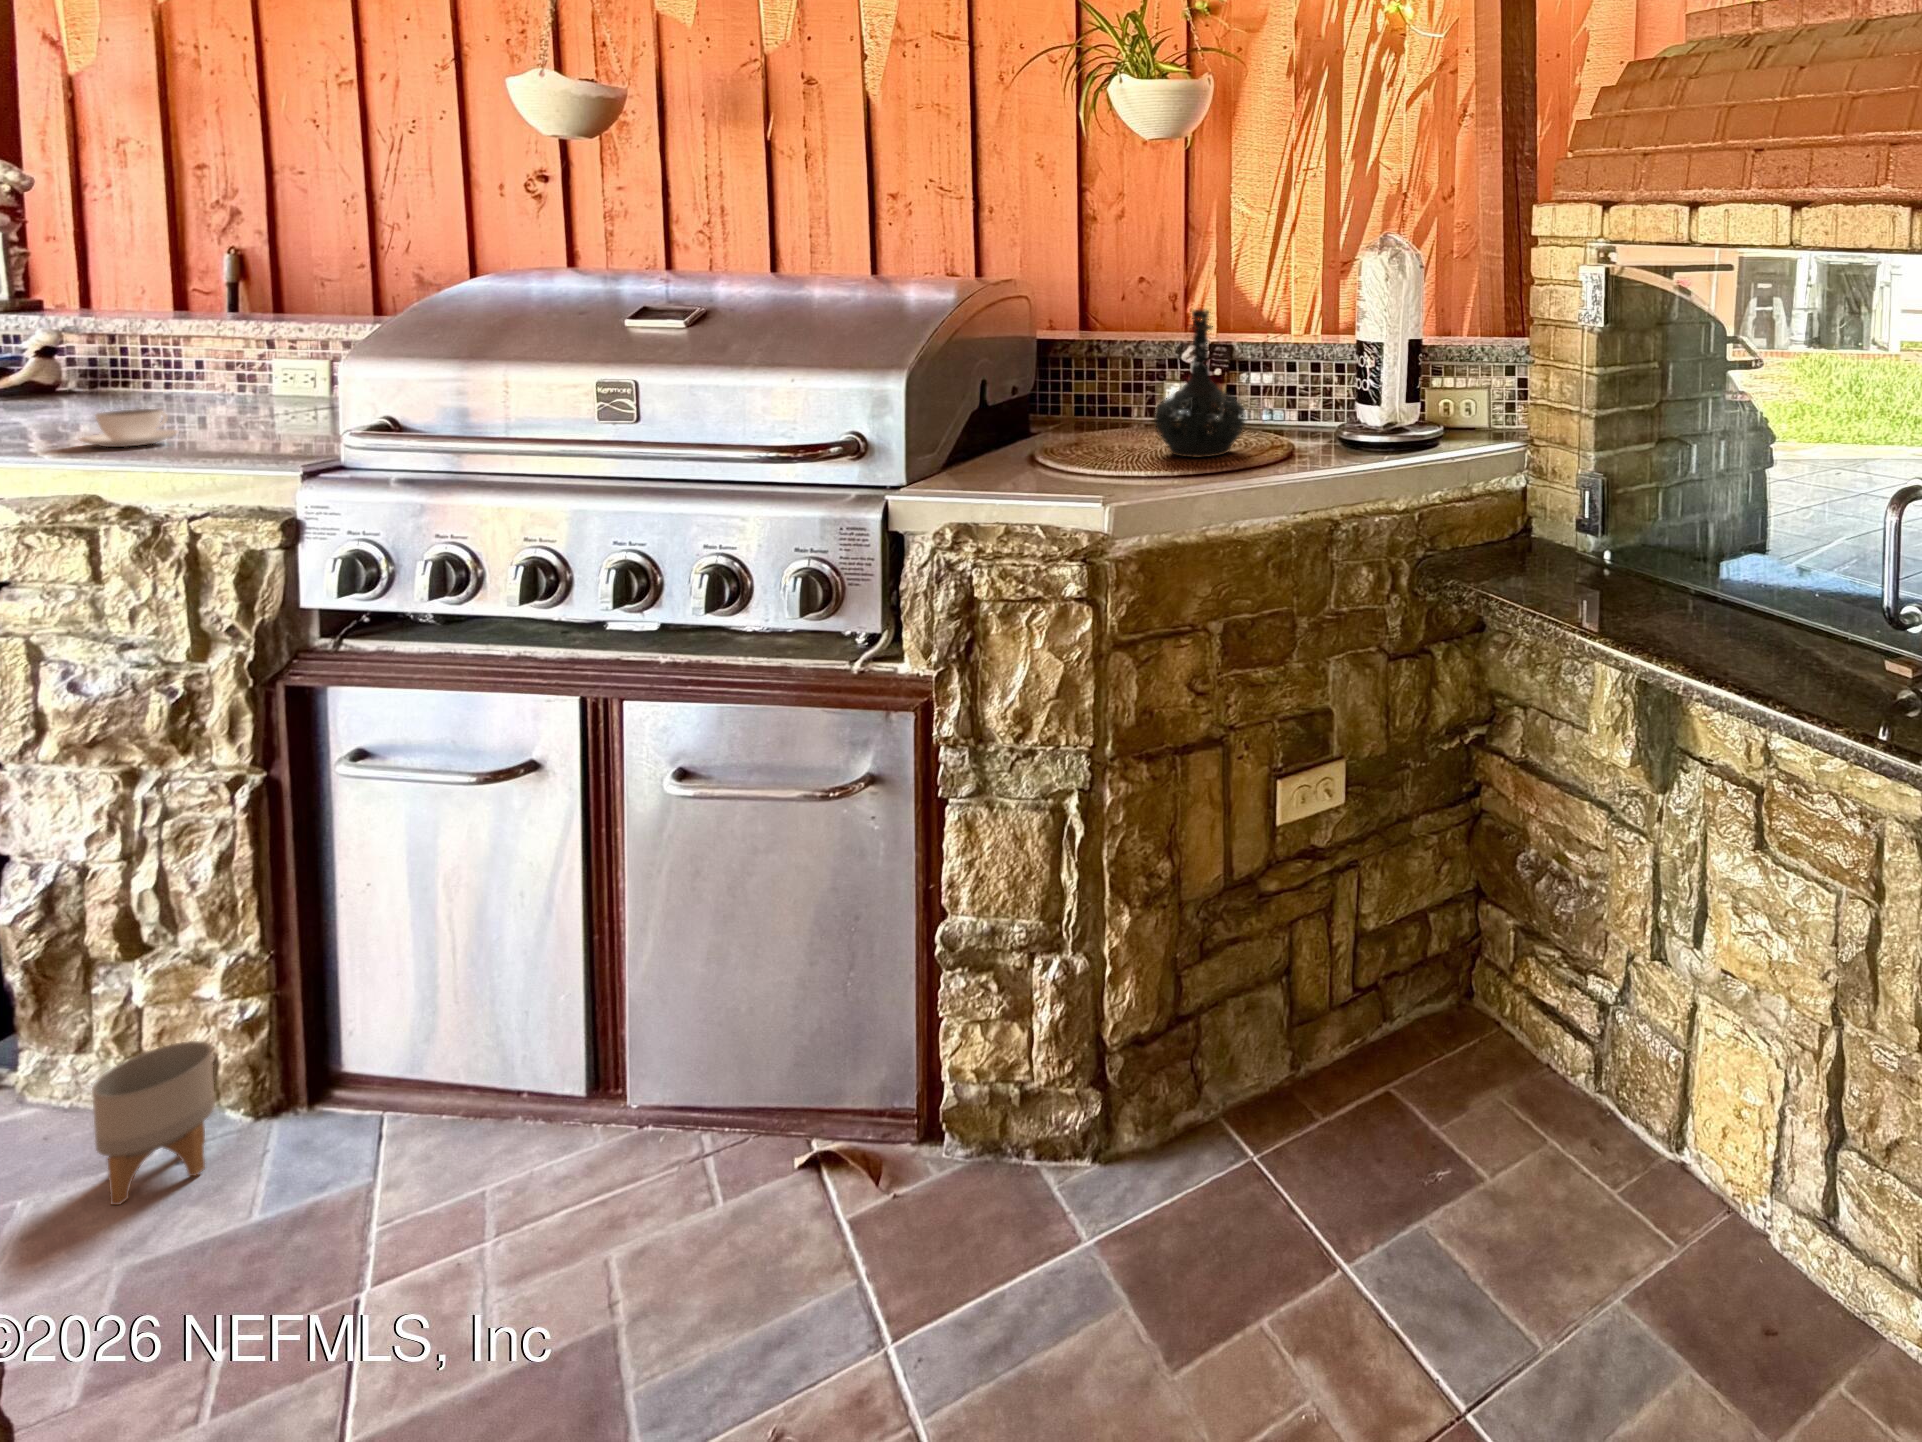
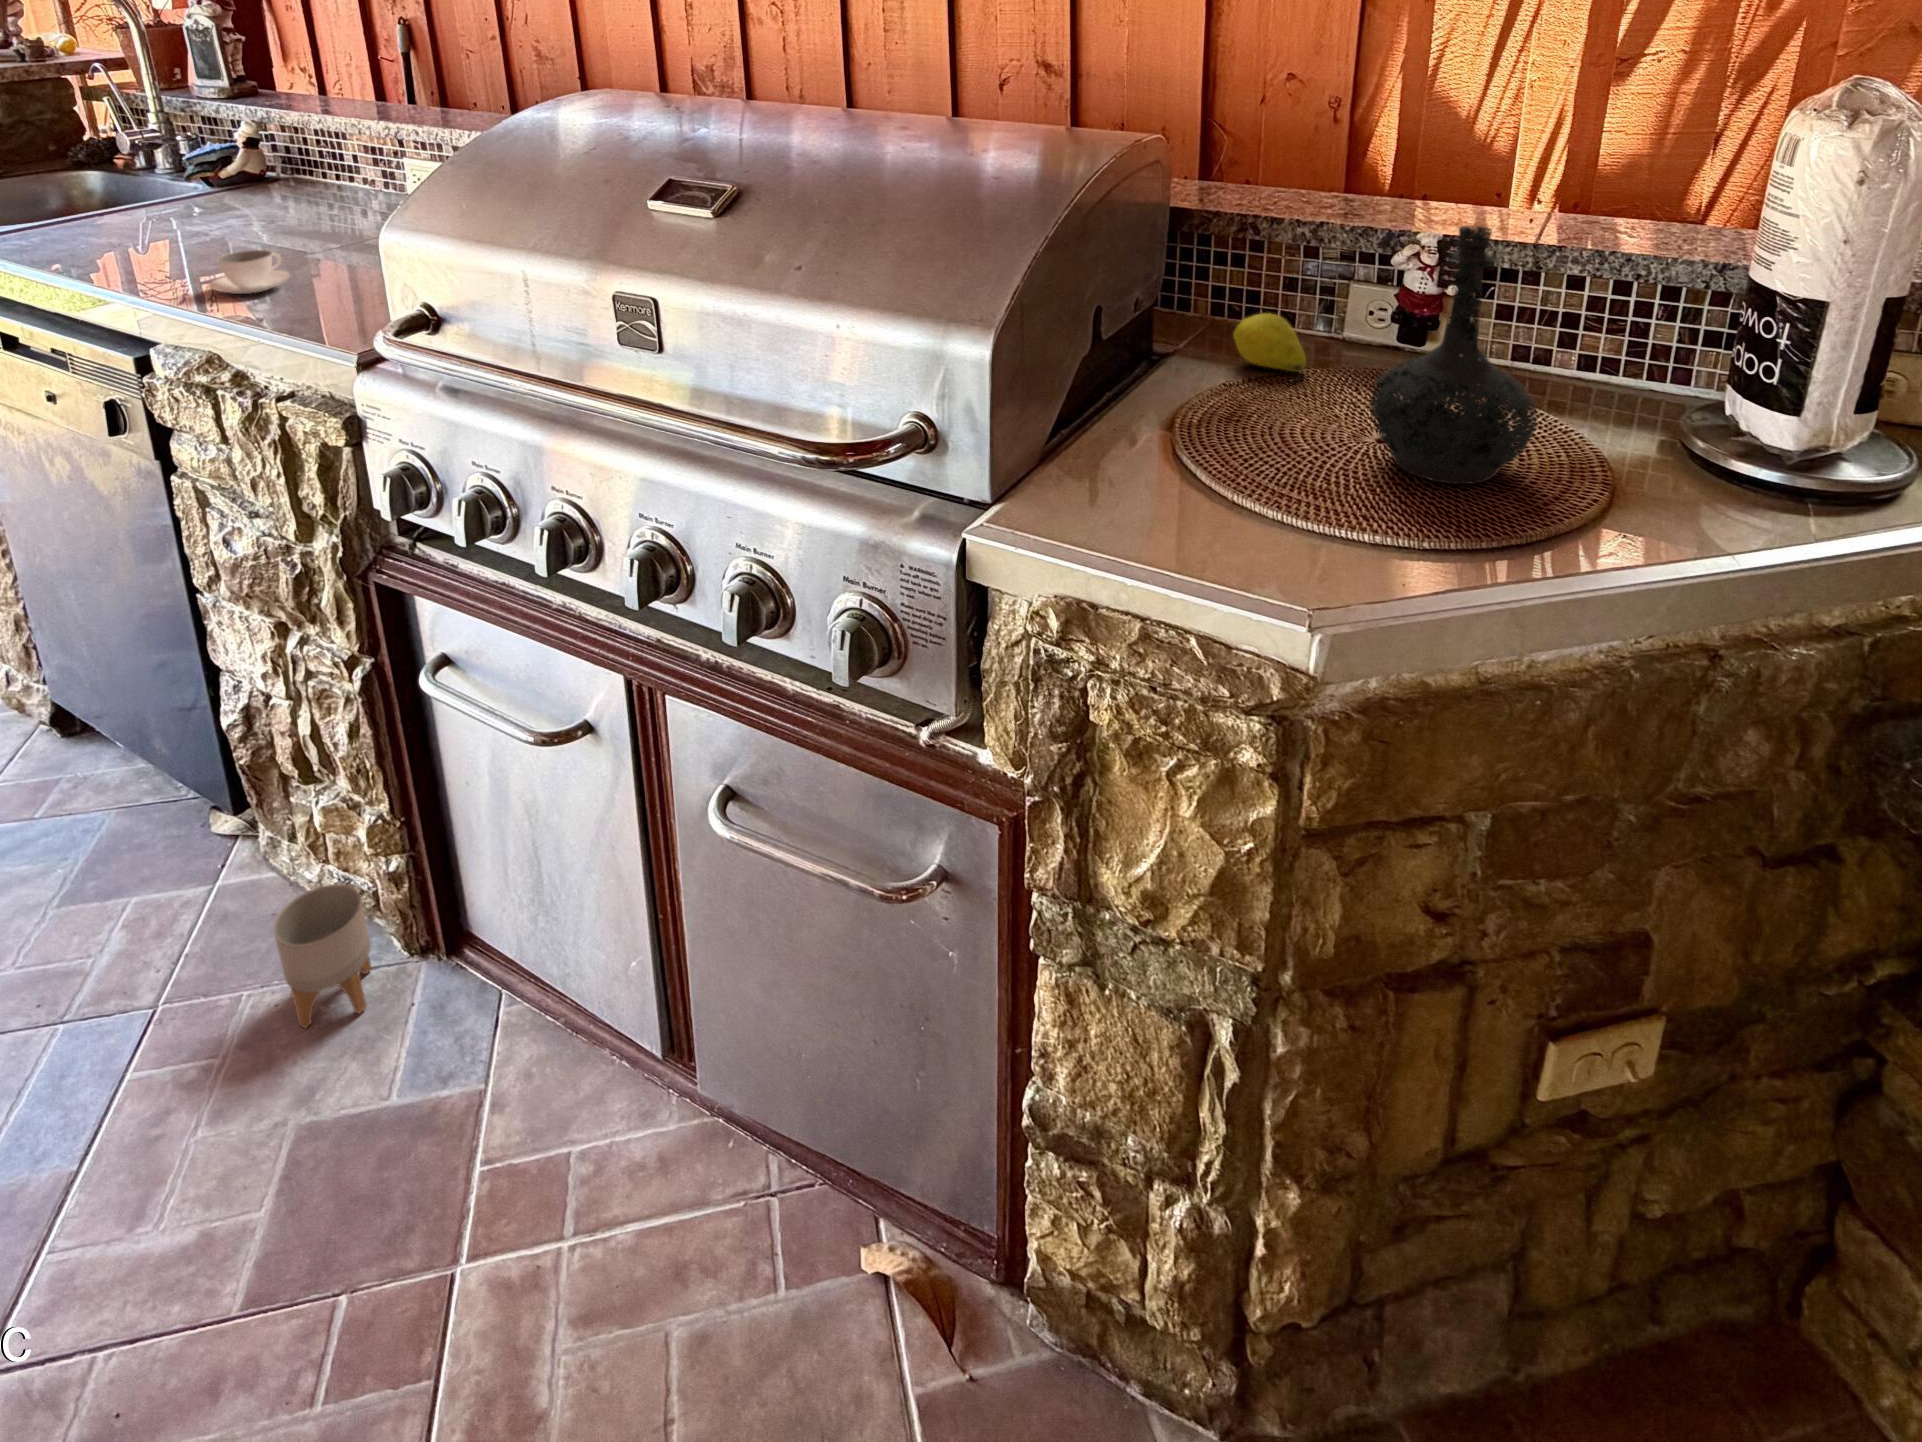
fruit: none [1082,398,1130,436] -> present [1233,313,1306,381]

